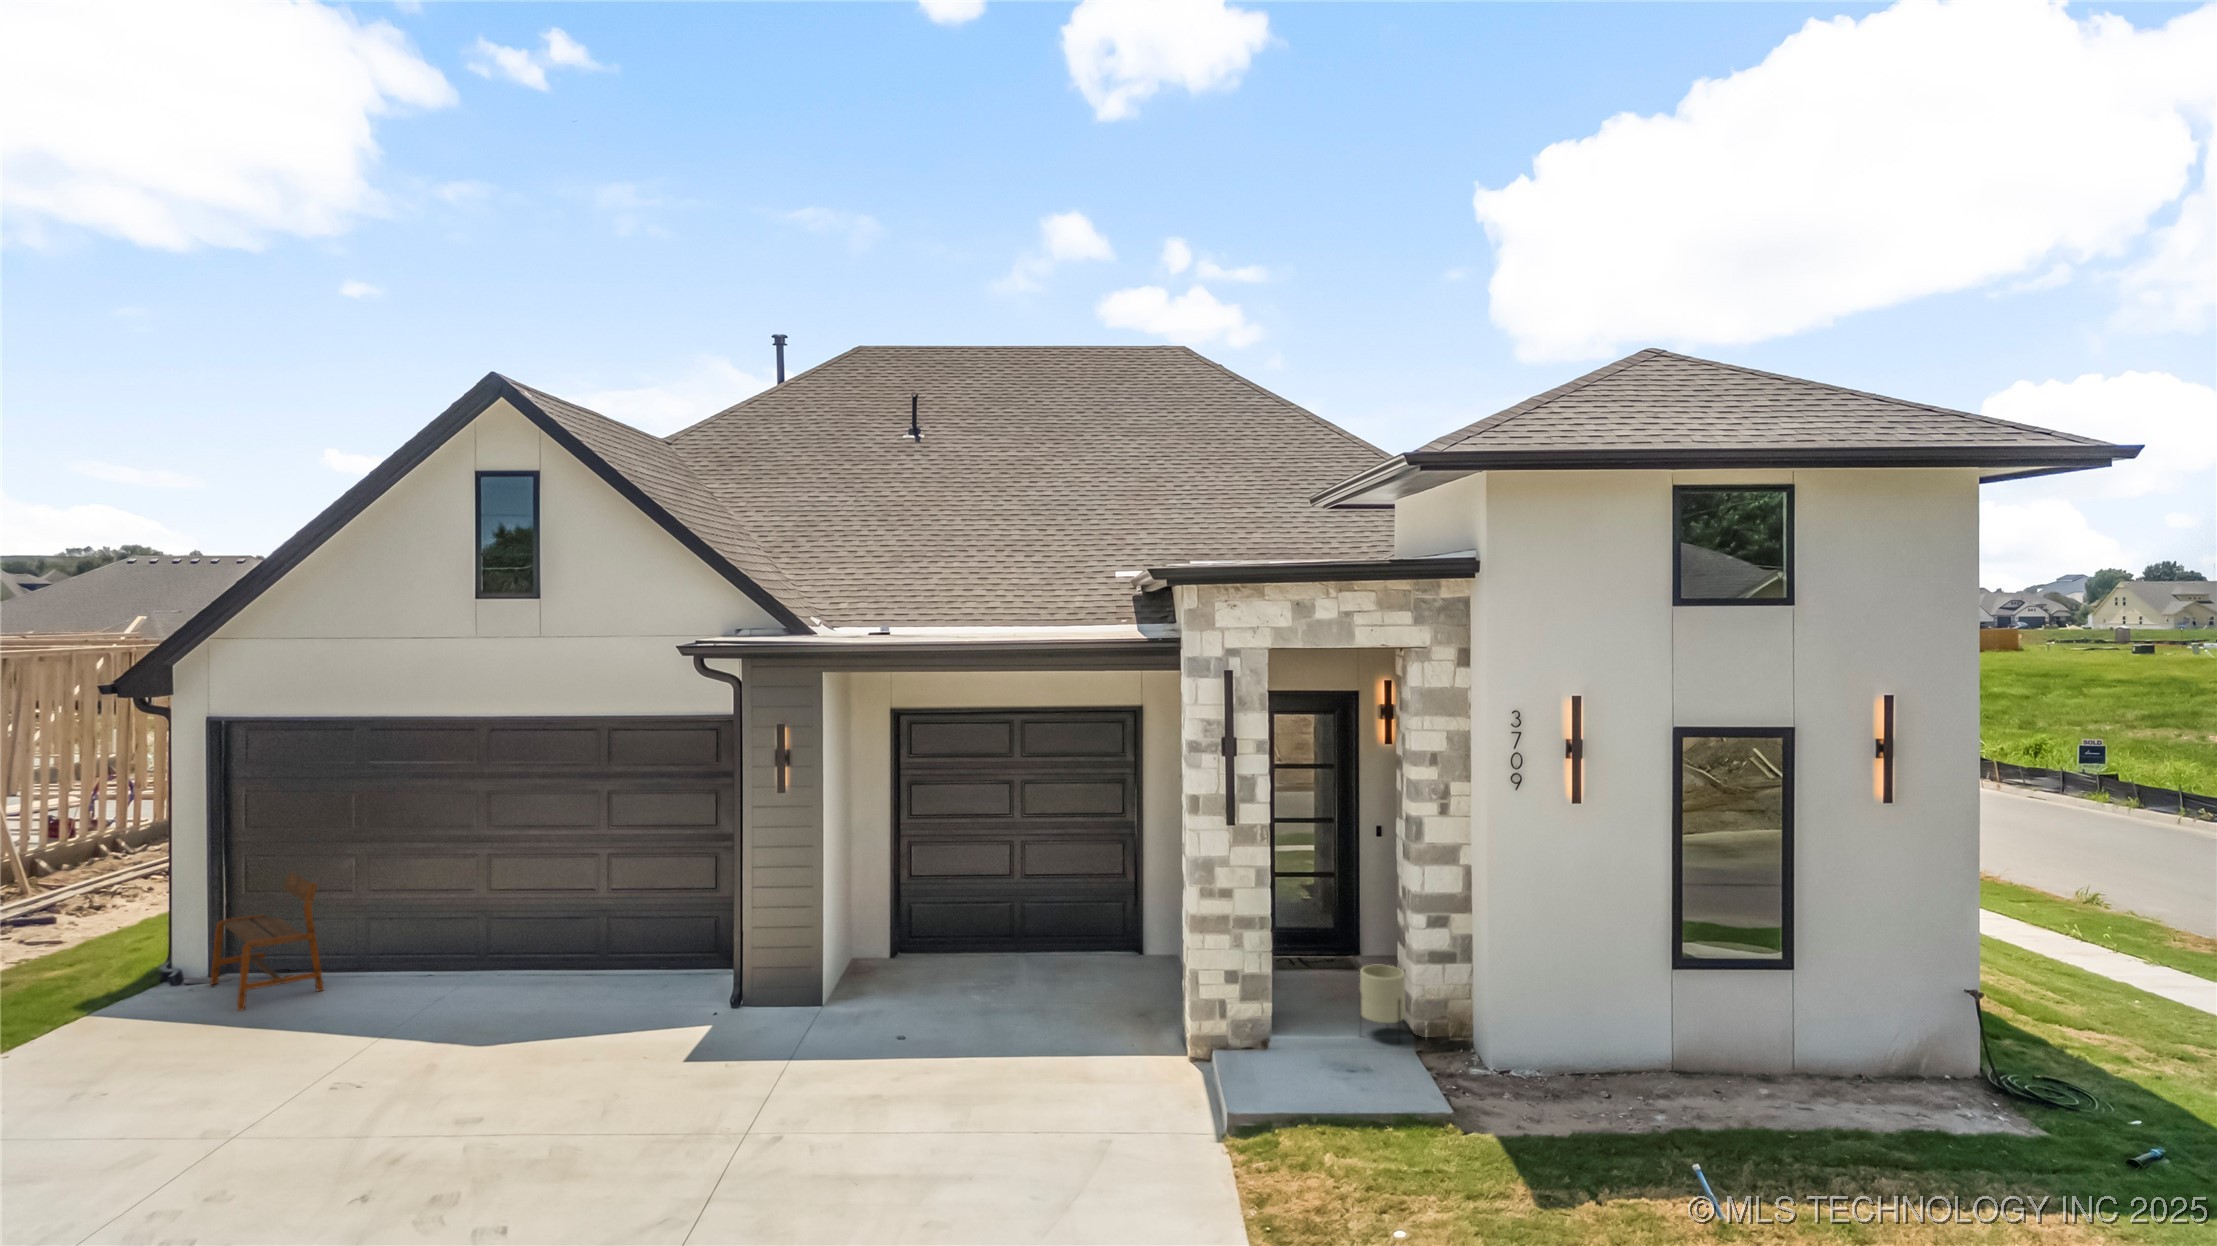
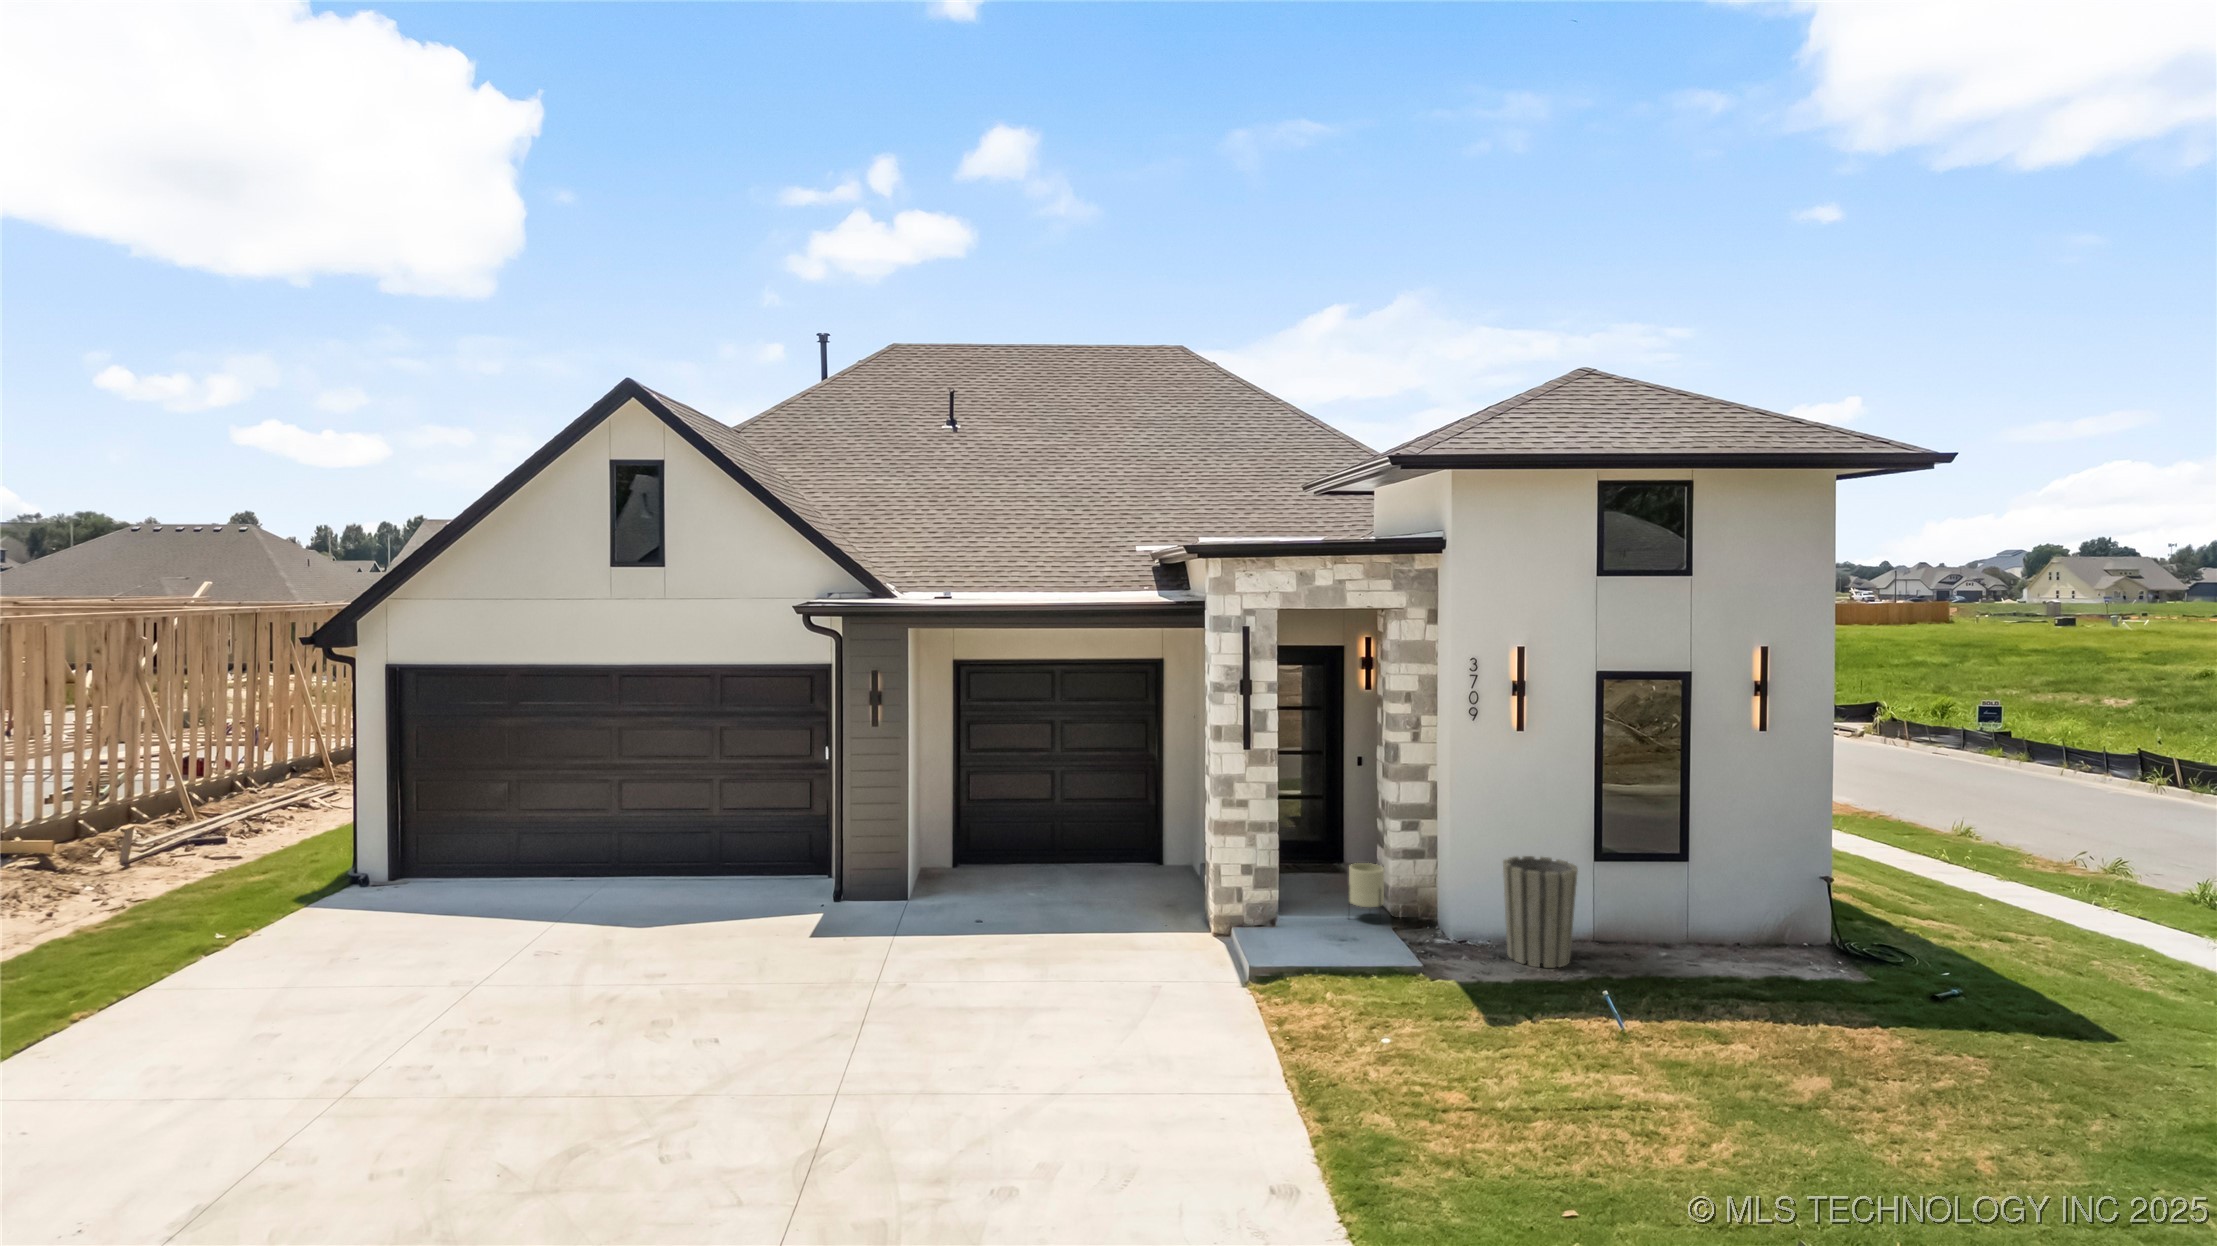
bench: present [211,871,324,1011] -> none [377,796,478,912]
trash can: none [1556,962,1655,1115] -> present [1503,856,1578,968]

